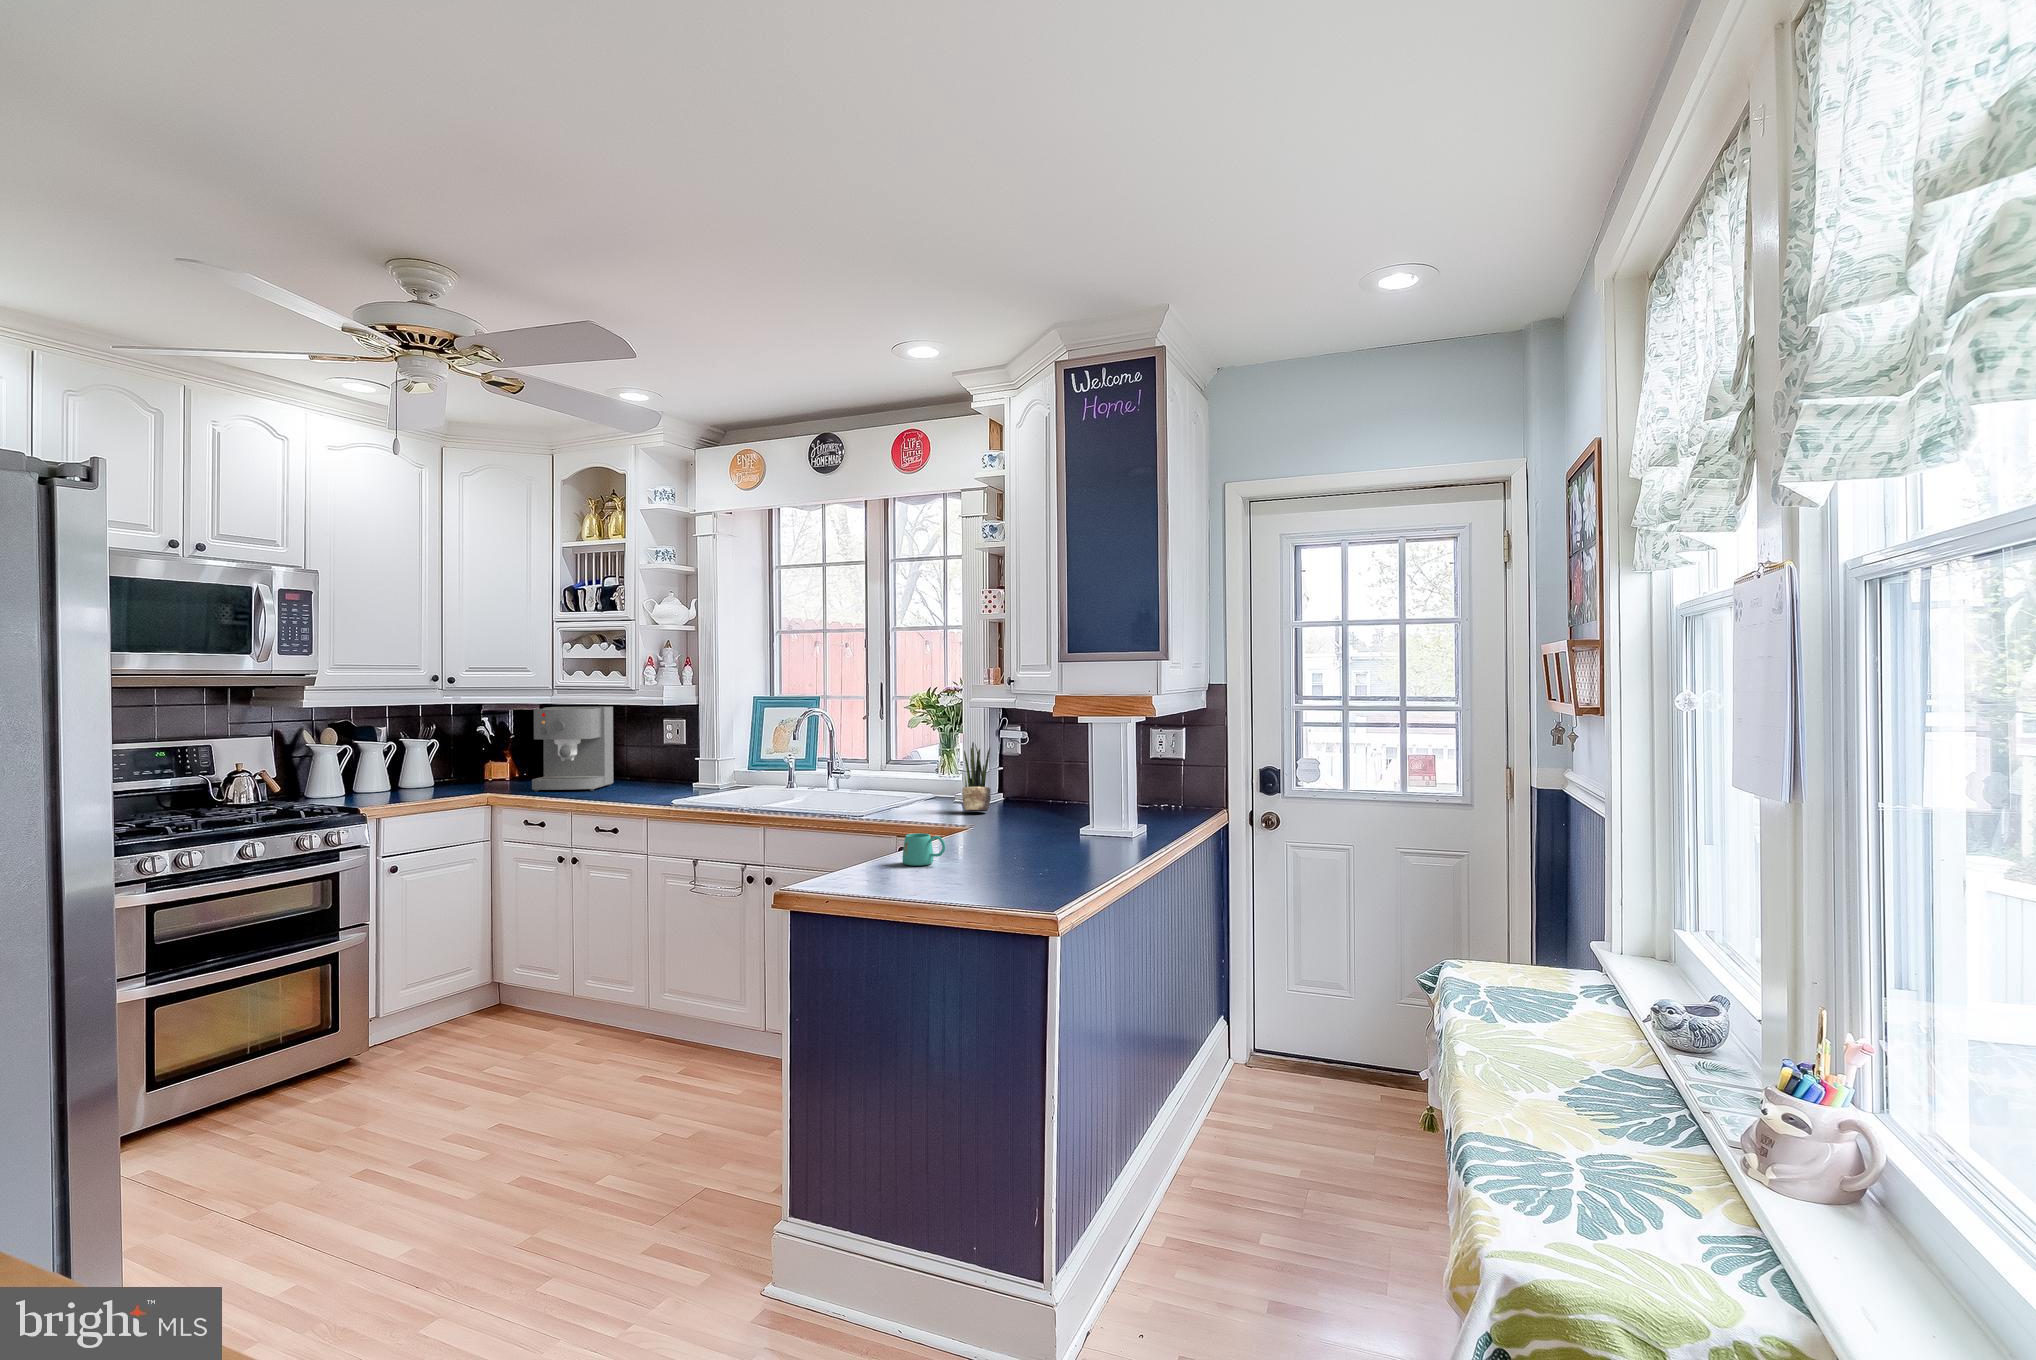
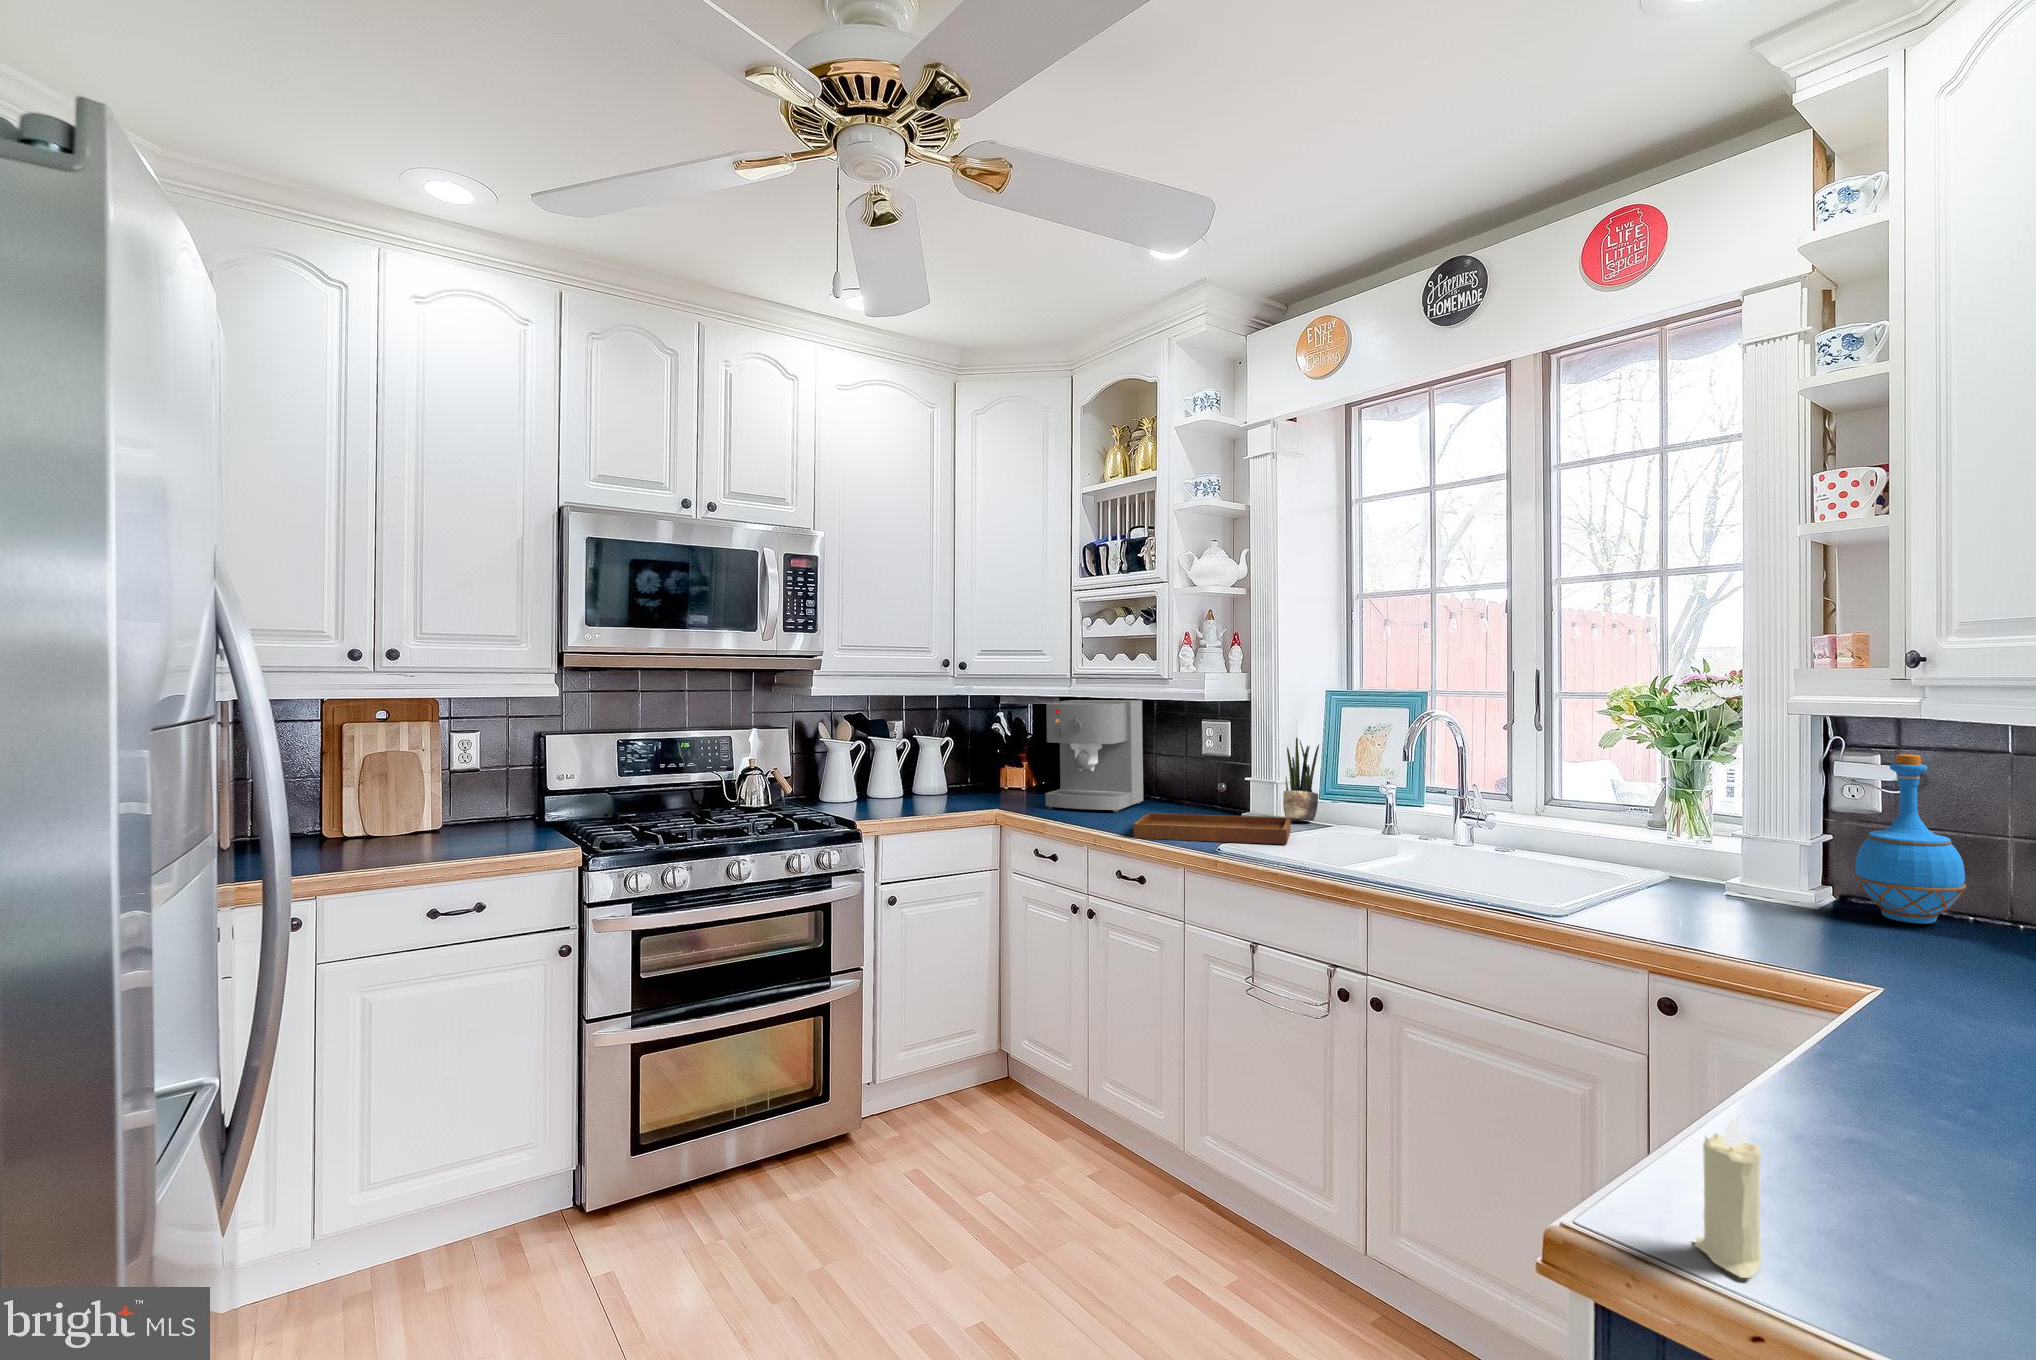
bottle: none [1004,725,1045,808] -> present [1855,754,1966,924]
potted plant: present [962,742,991,812] -> present [1283,738,1319,821]
tray: none [610,762,724,803] -> present [1133,783,1291,844]
candle: none [851,833,870,888] -> present [1695,1113,1761,1278]
mug: present [903,833,945,866] -> none [1779,1060,1937,1162]

